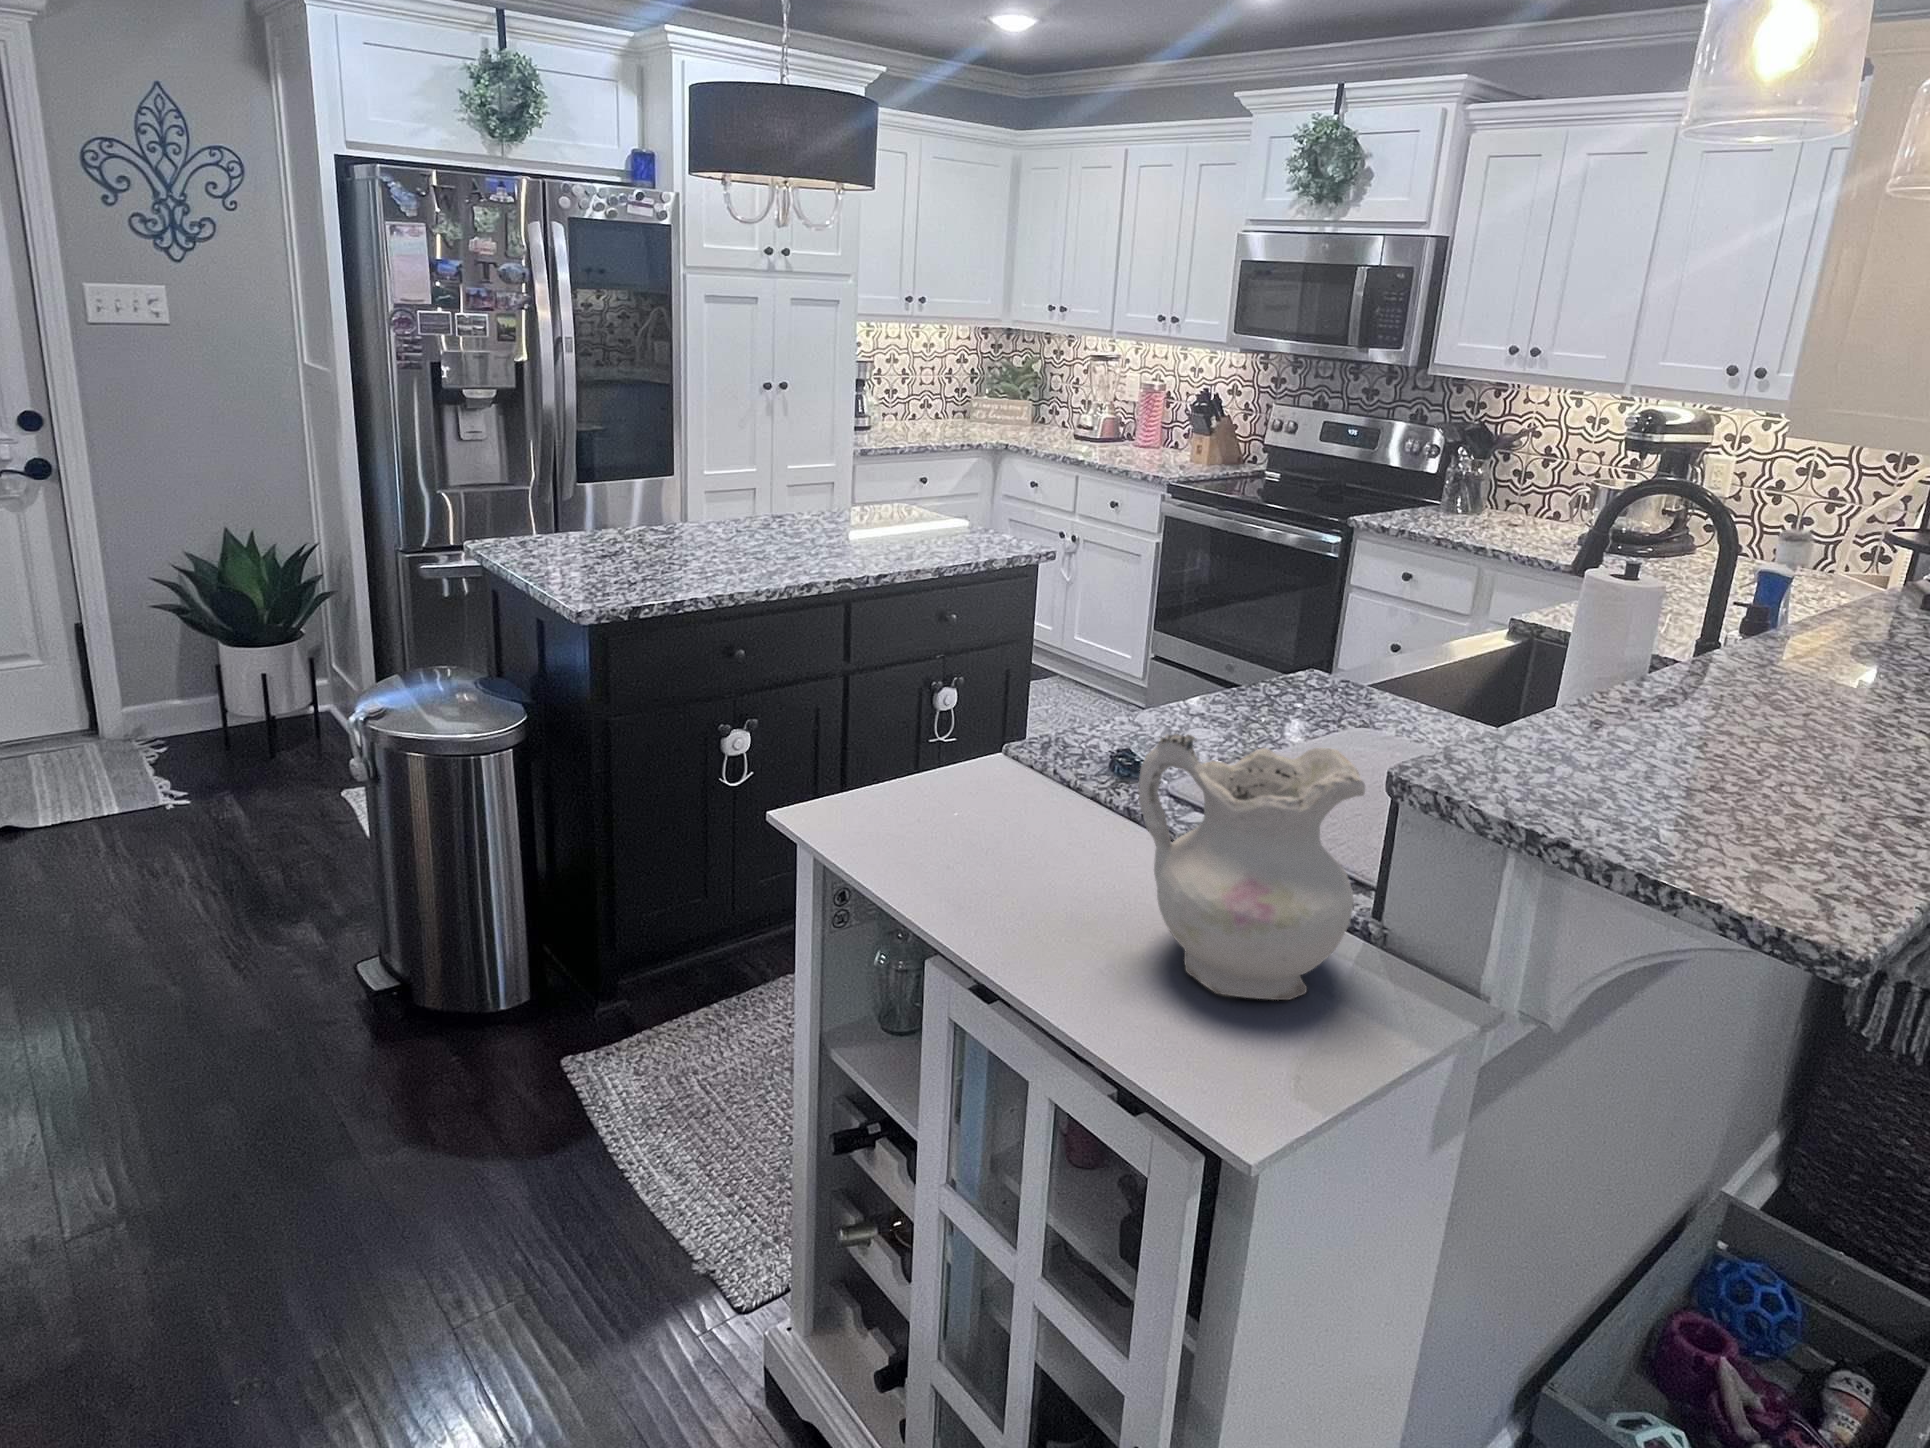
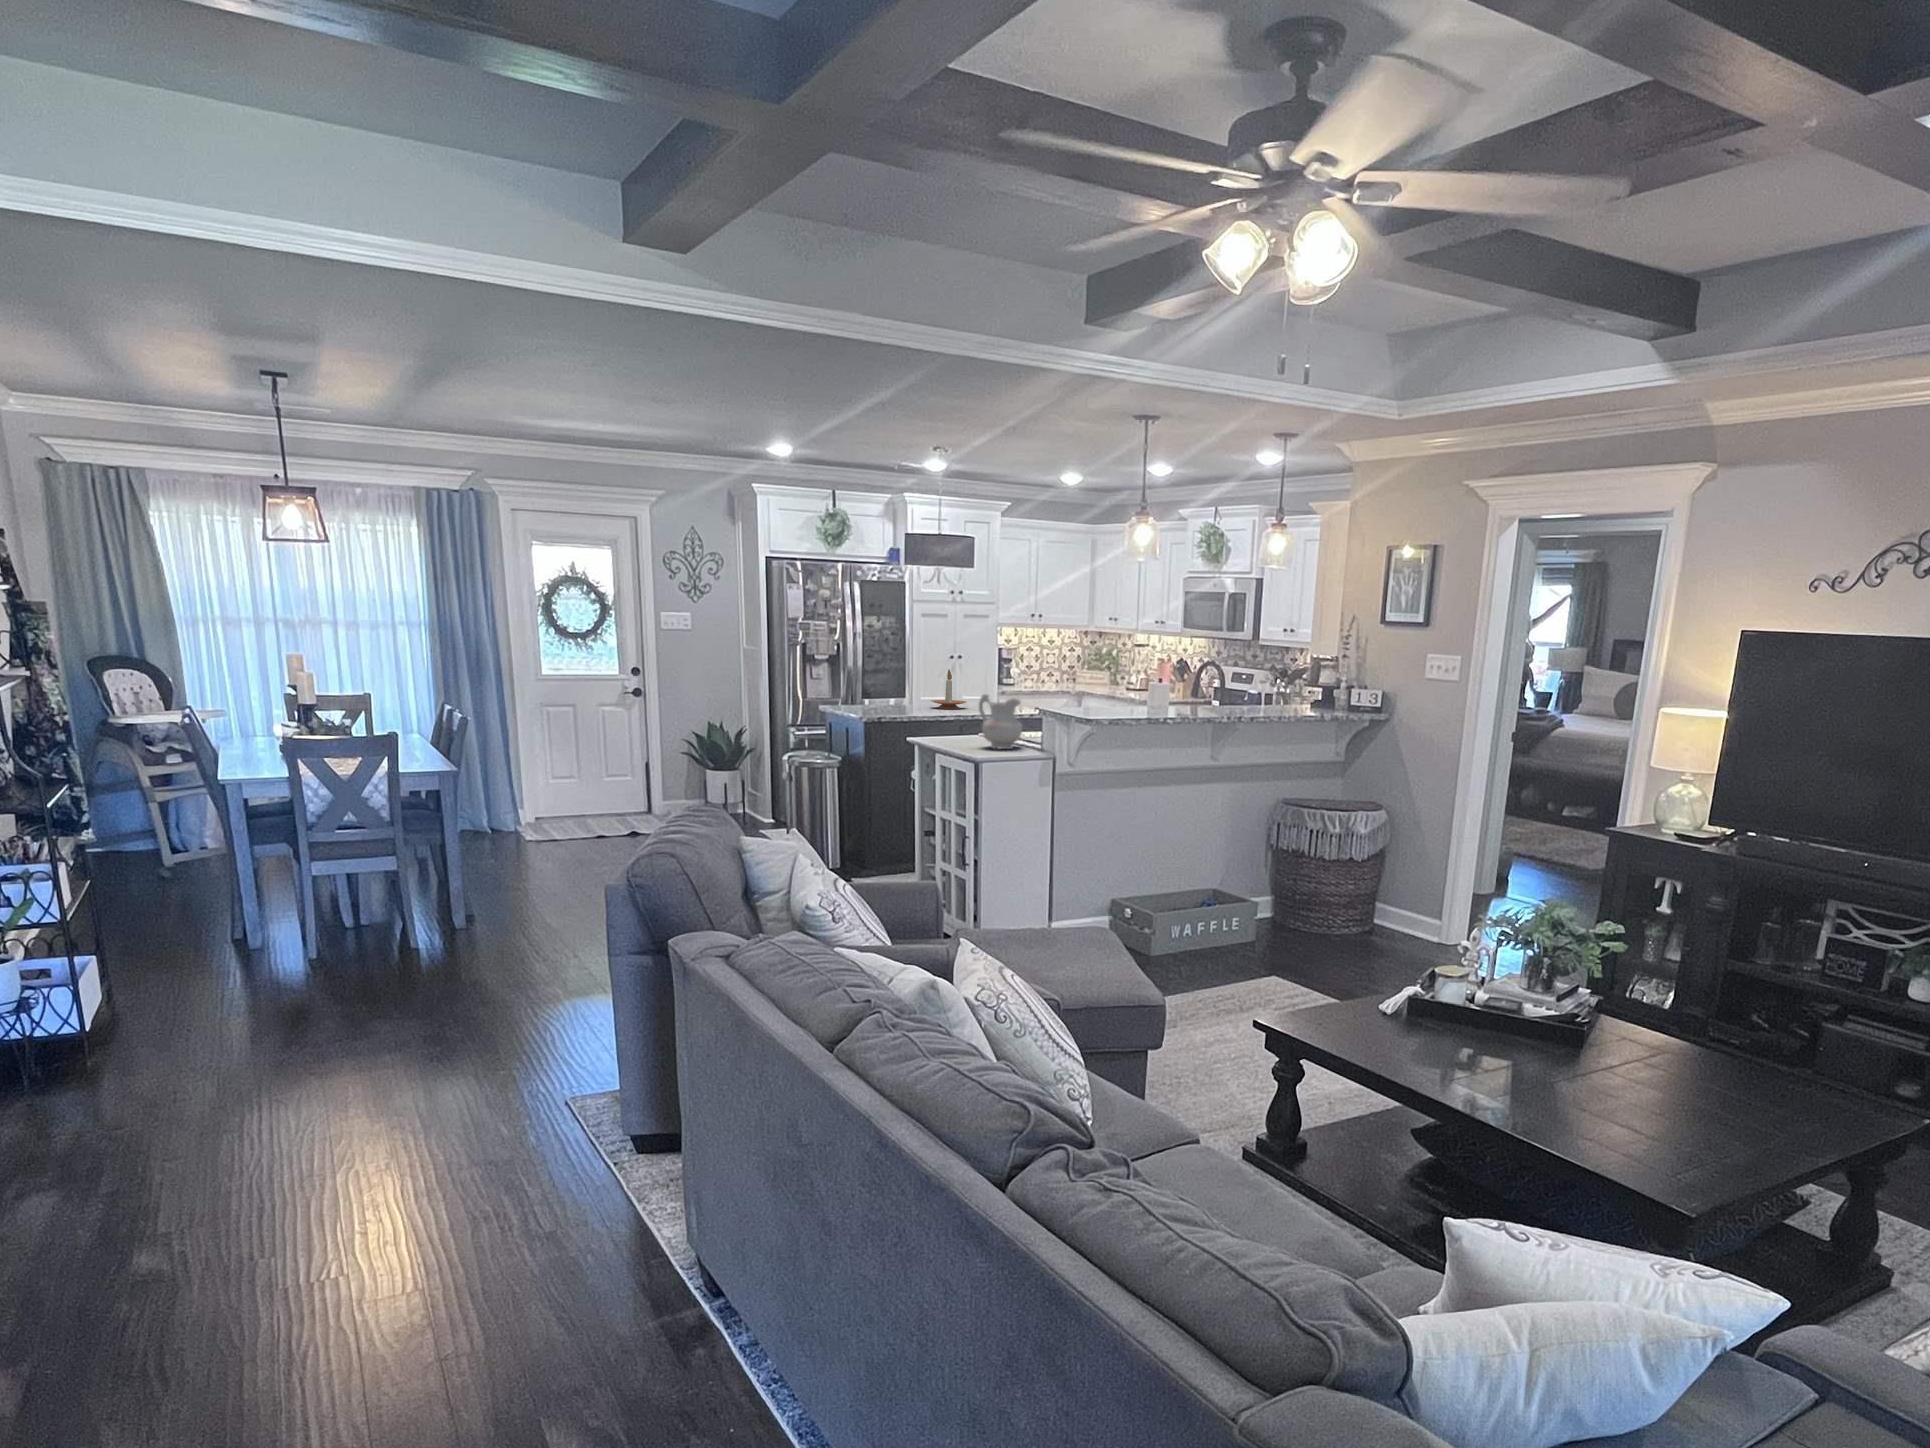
candle holder: none [753,438,842,540] -> present [931,669,966,709]

